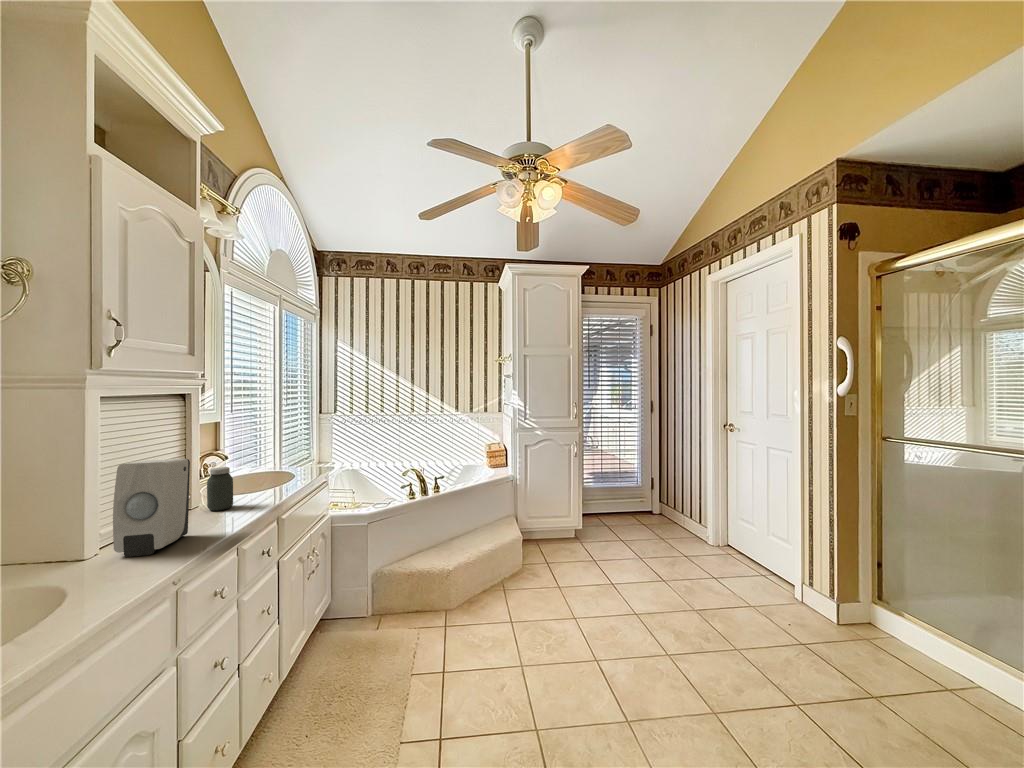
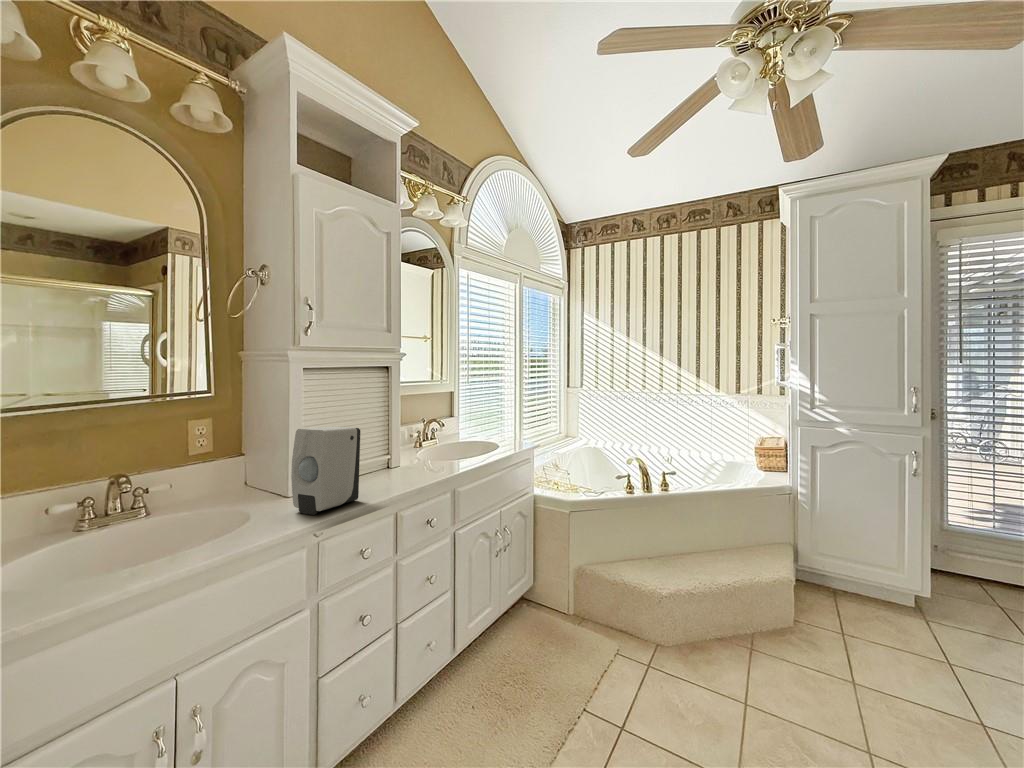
jar: present [207,467,233,511] -> none [400,438,422,479]

